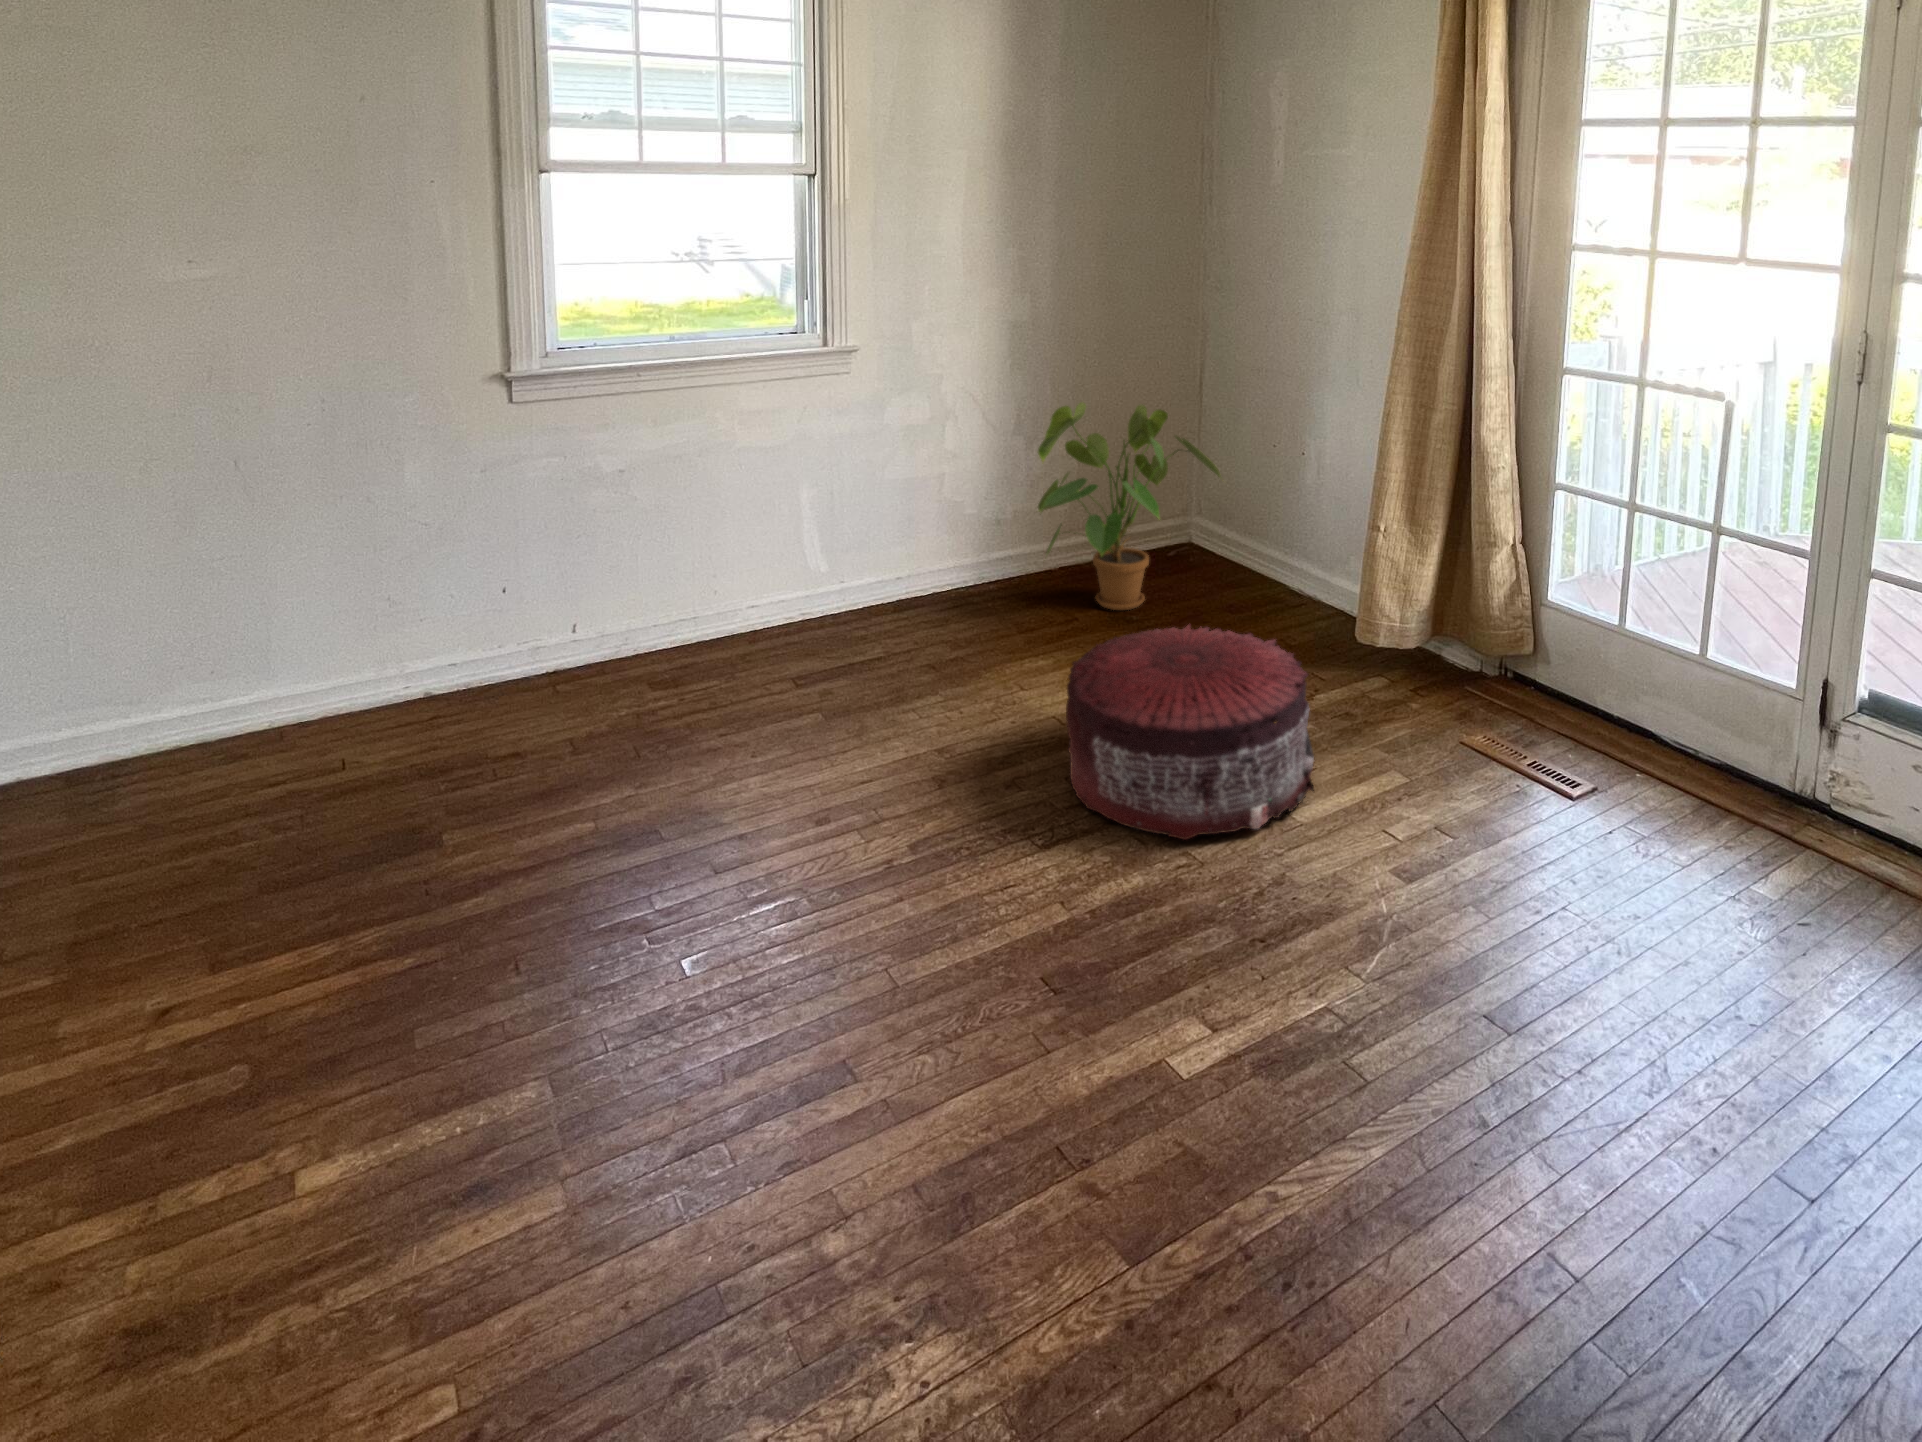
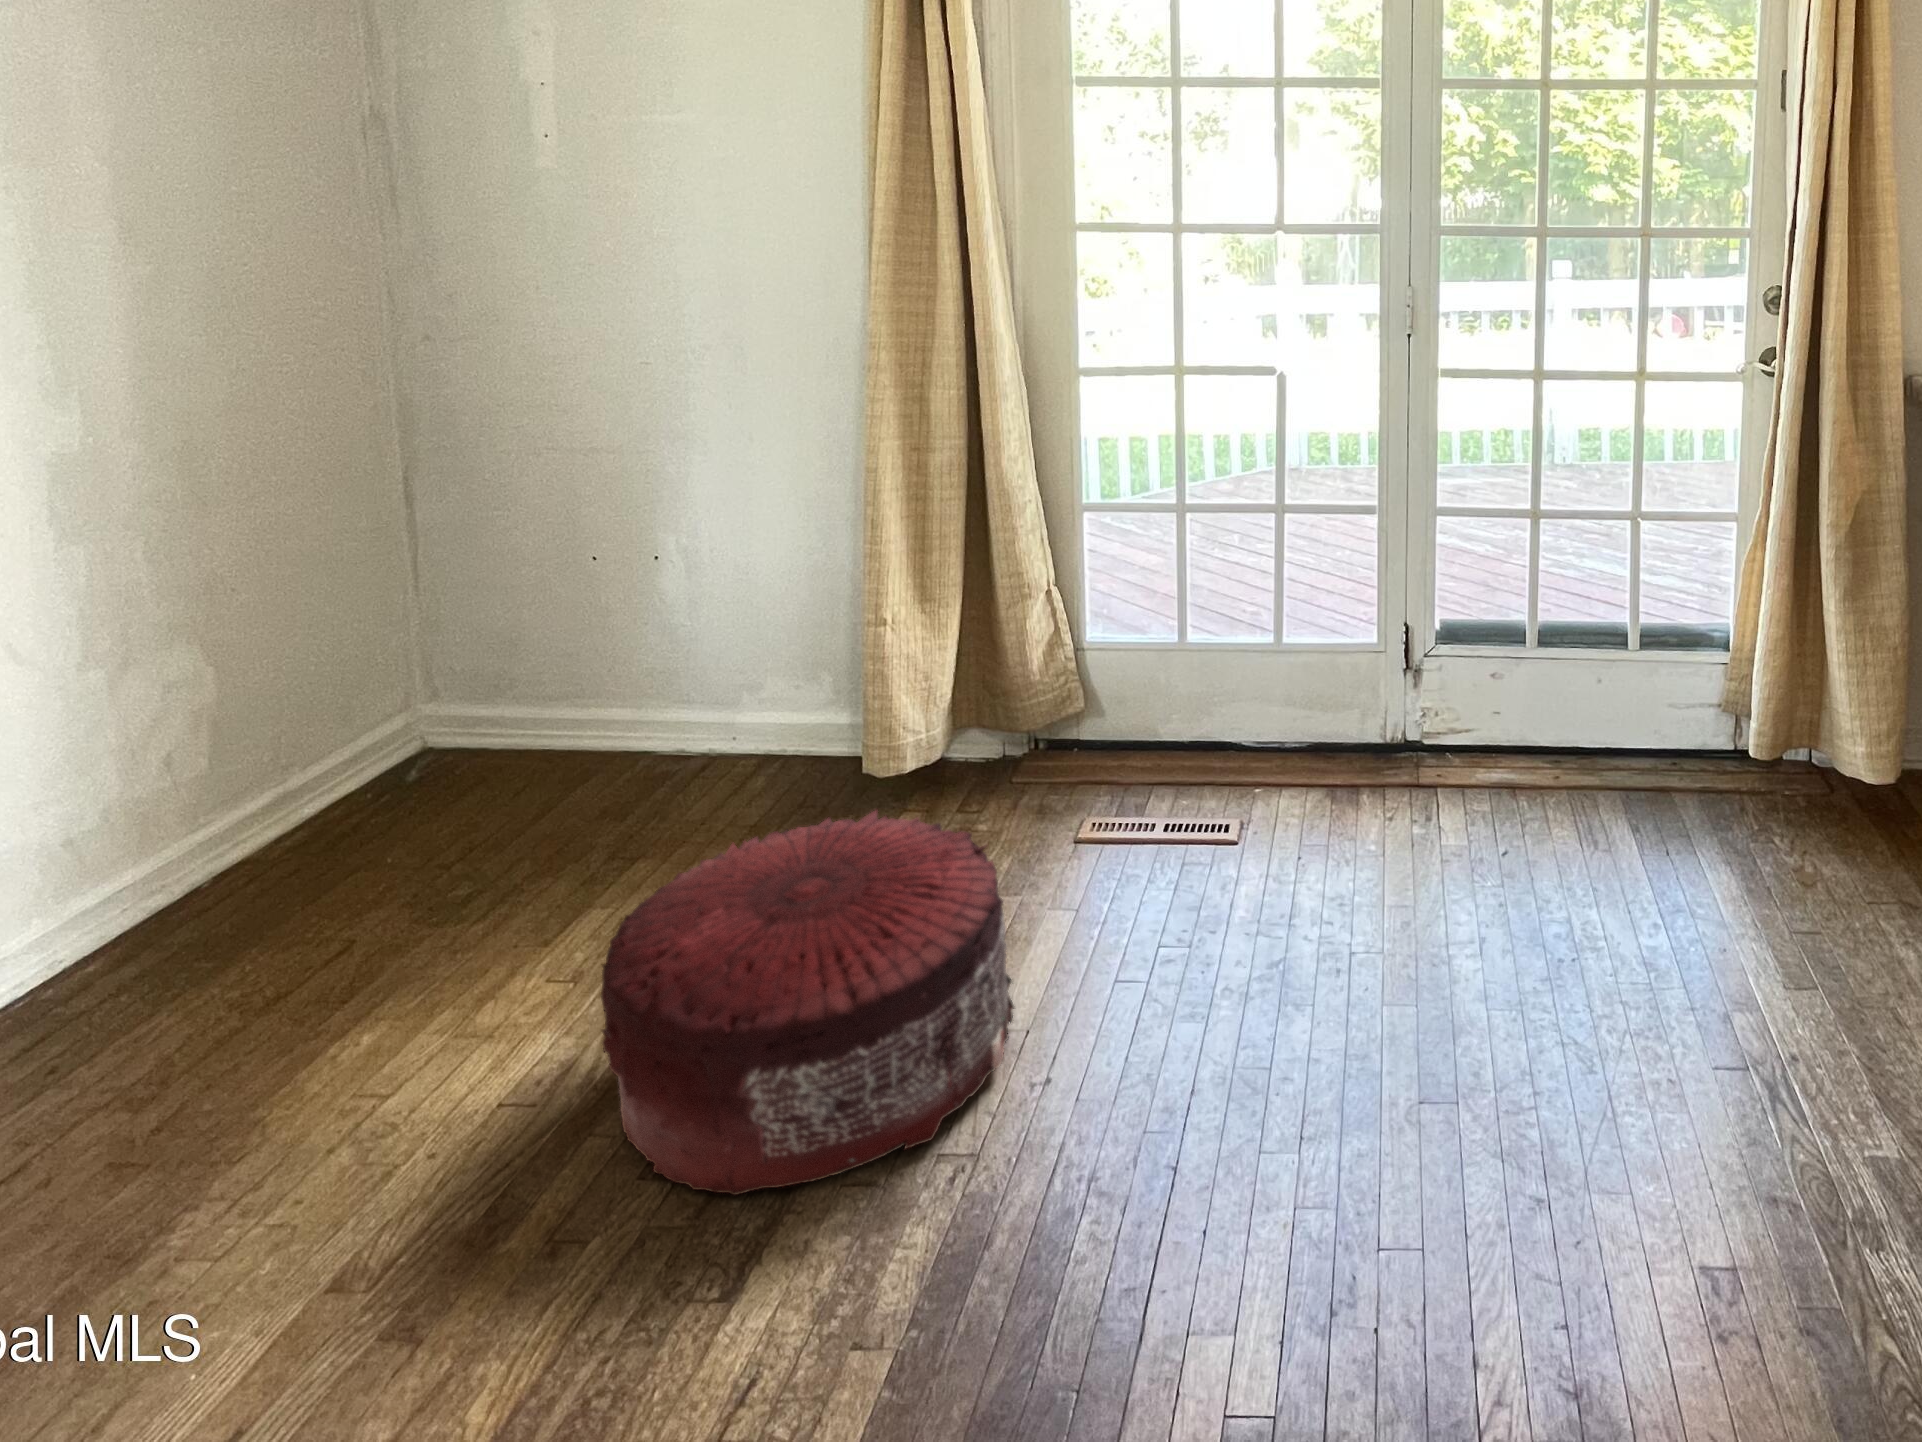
house plant: present [1038,402,1221,610] -> none [143,546,546,902]

